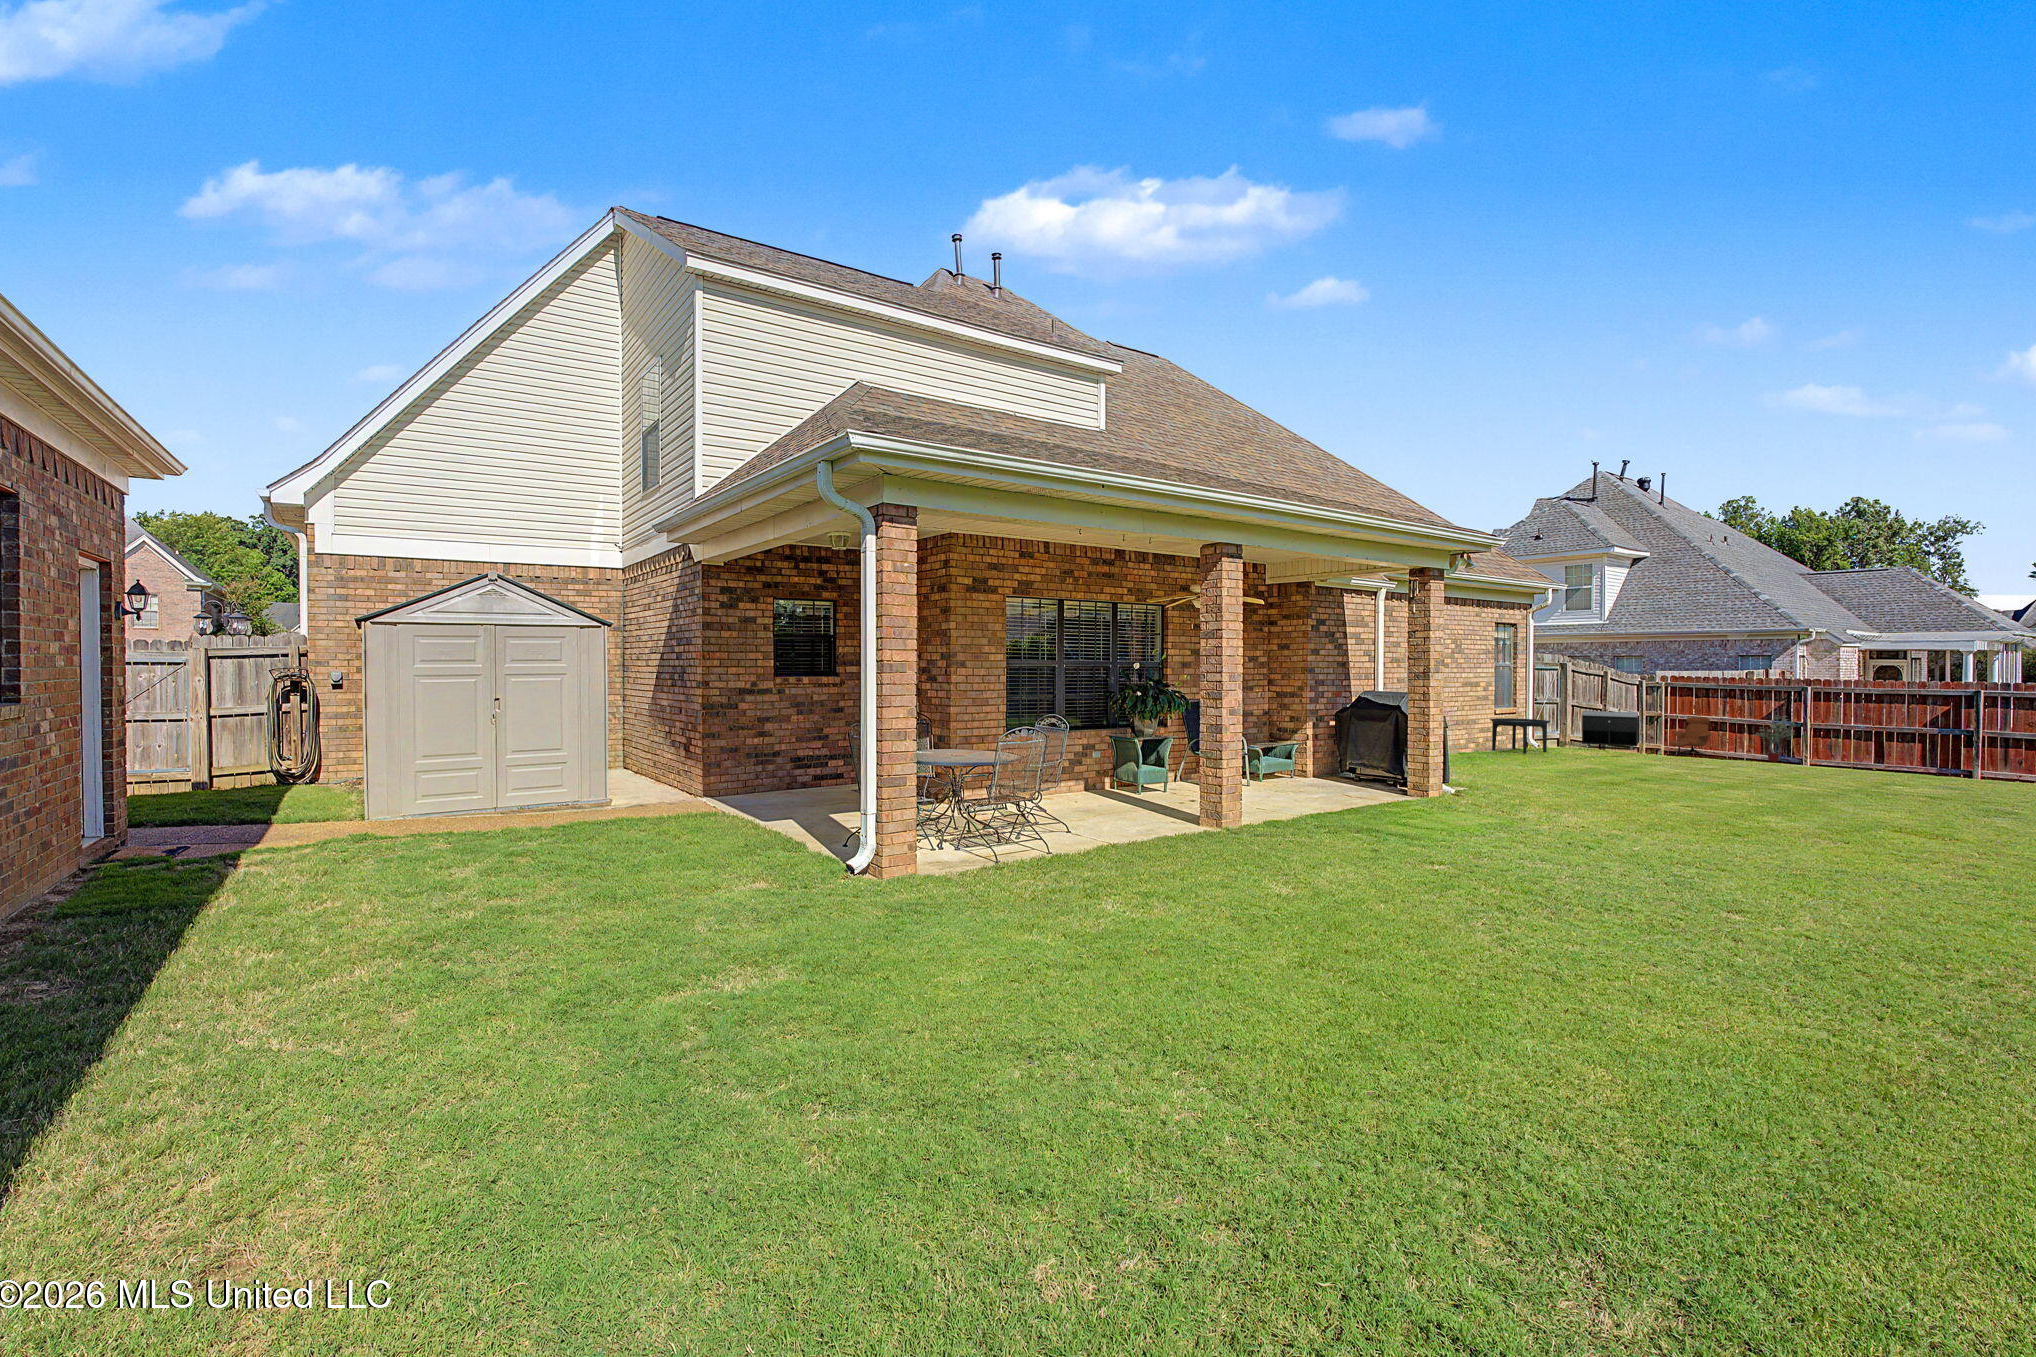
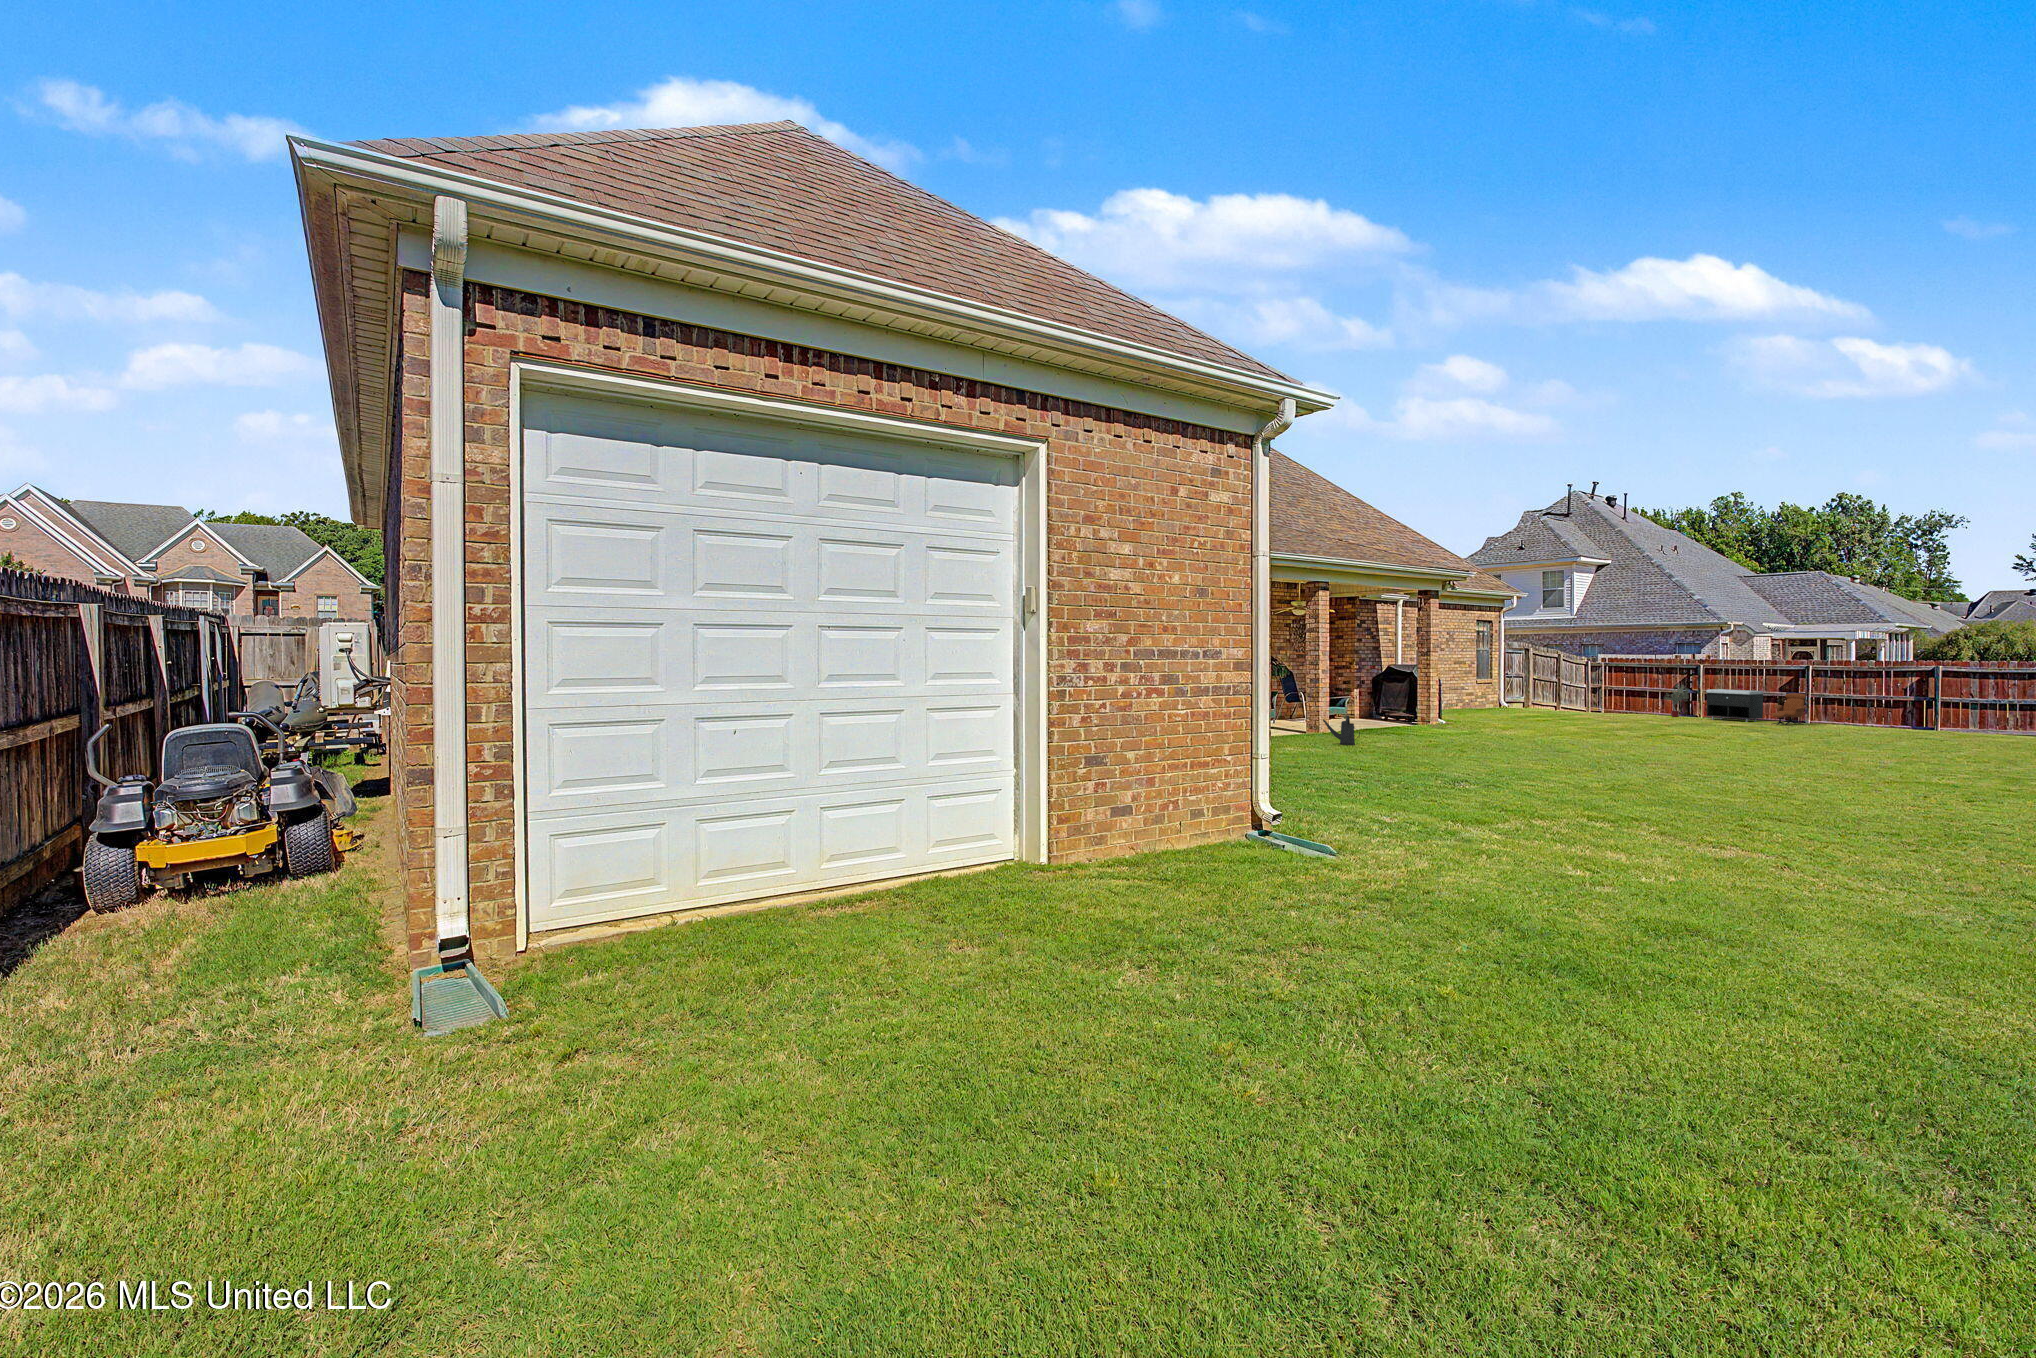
storage bench: present [1582,711,1638,750] -> present [1706,689,1763,722]
lounge chair: present [1669,717,1712,757] -> present [1772,693,1807,725]
round table: present [1490,718,1550,754] -> none [1477,688,1521,713]
watering can: none [1238,784,1301,838] -> present [1323,715,1360,745]

